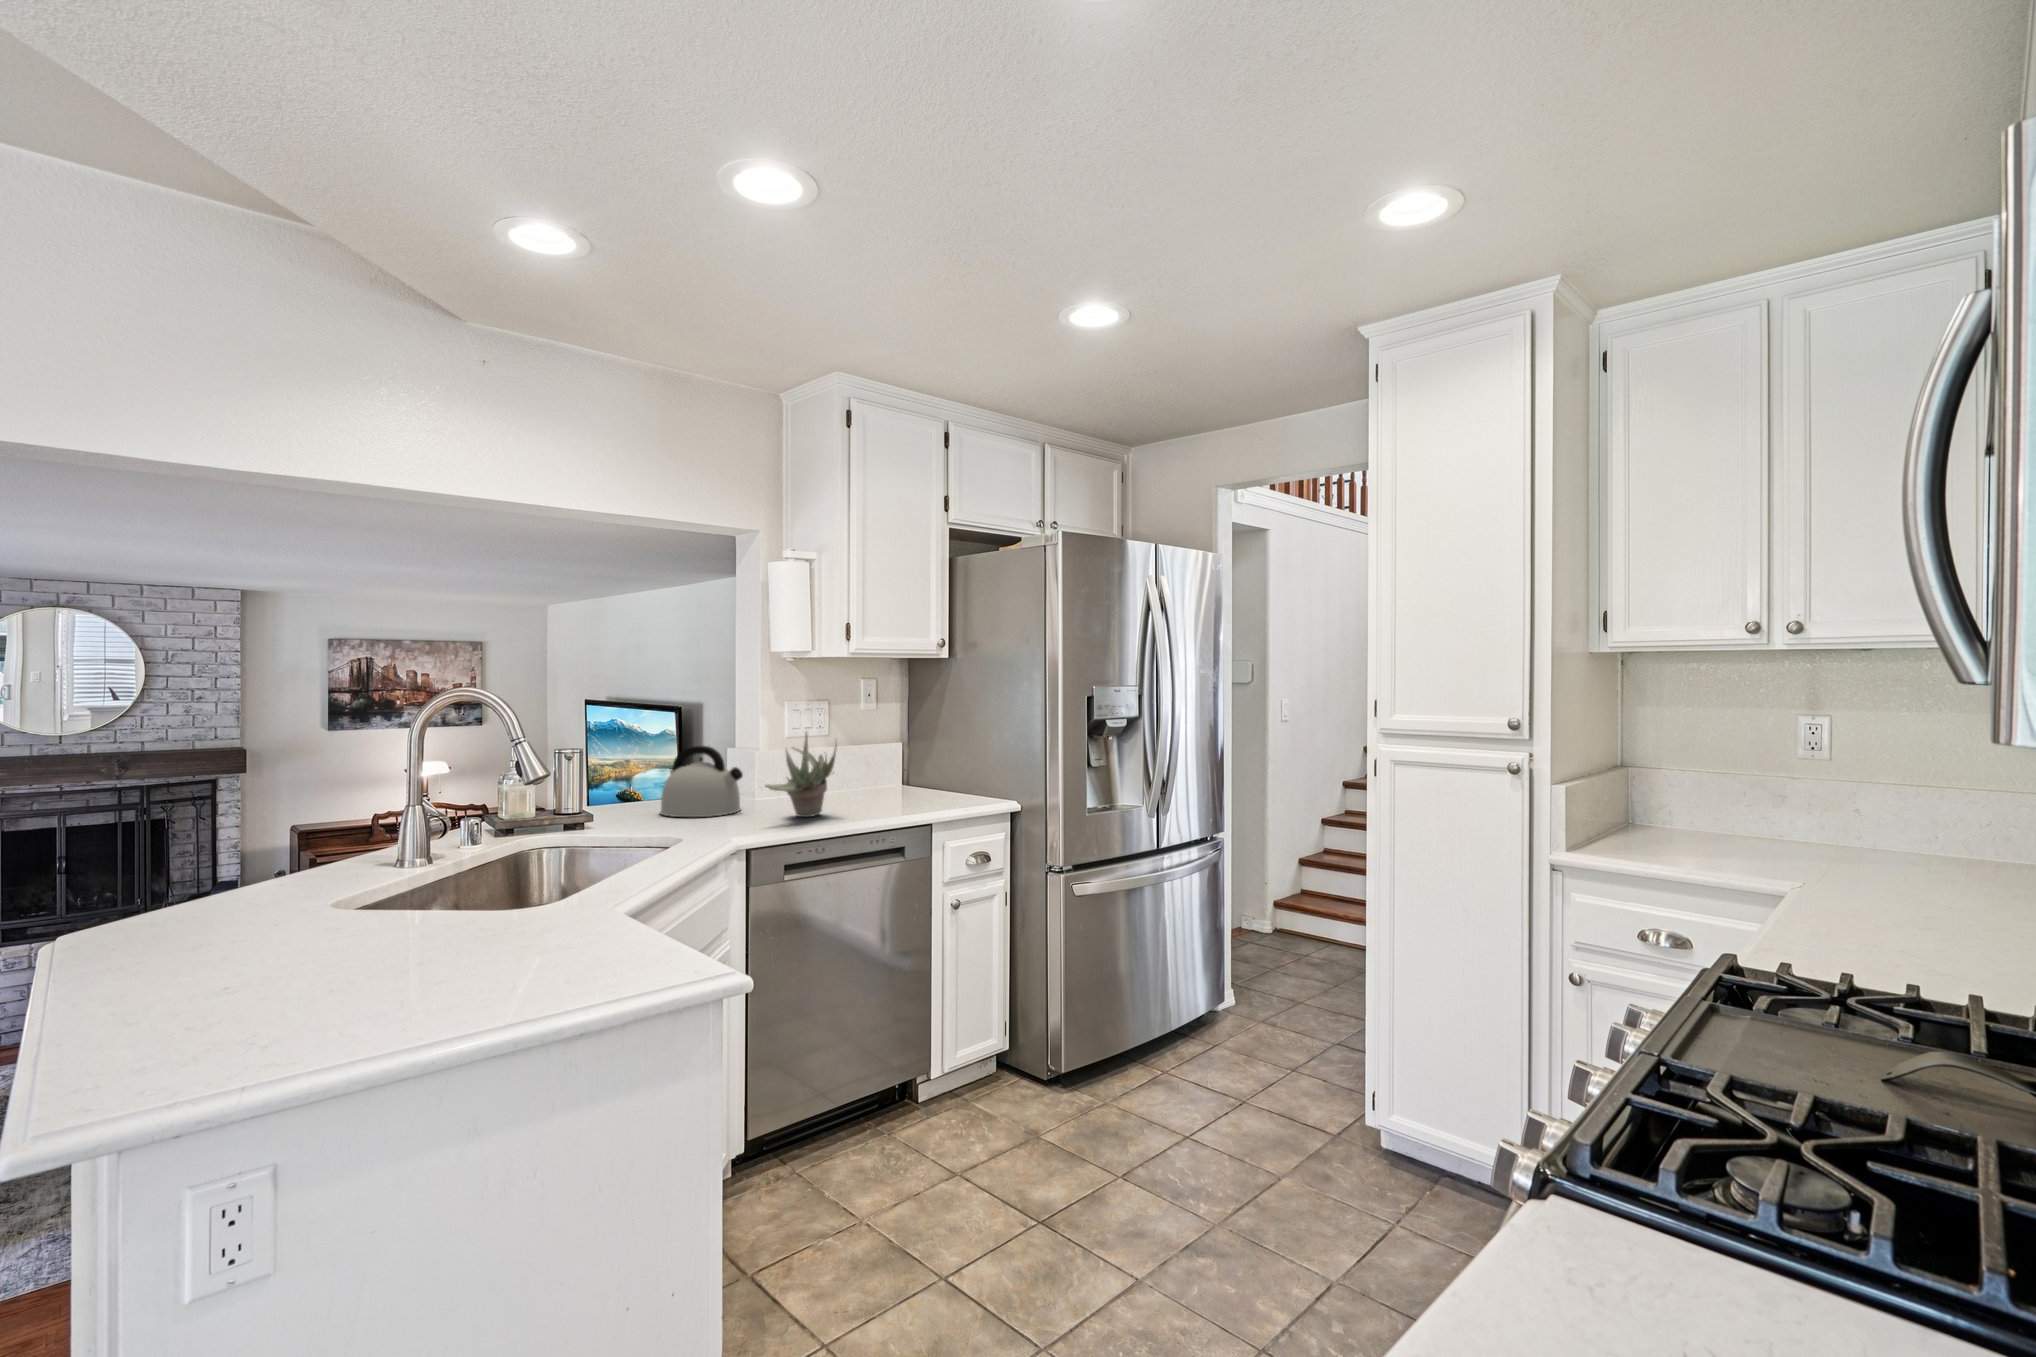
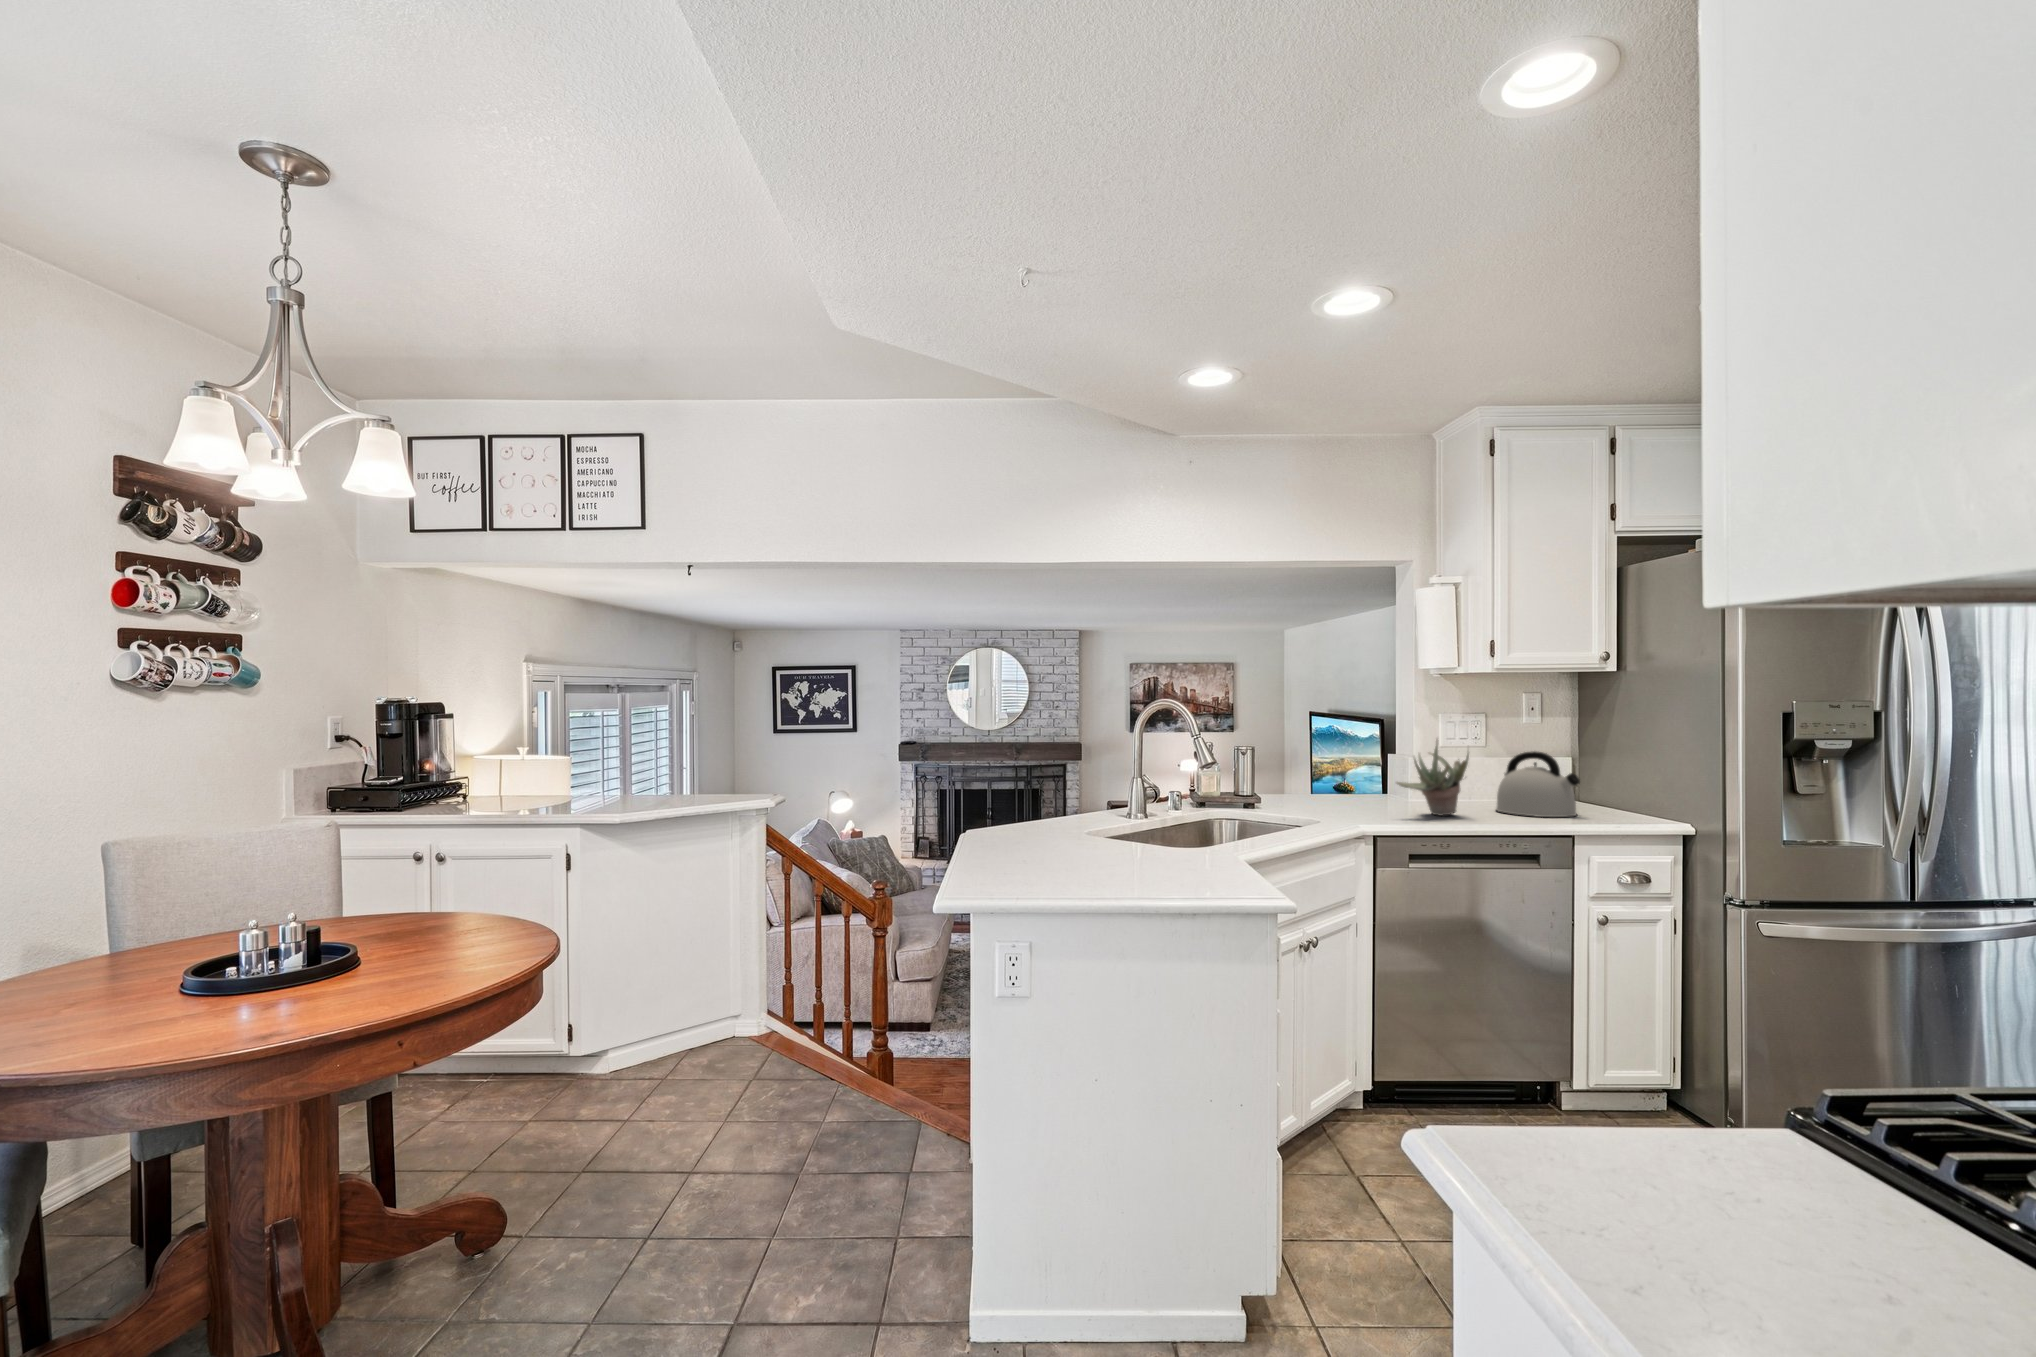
kettle: present [660,746,743,817] -> present [1496,752,1580,817]

